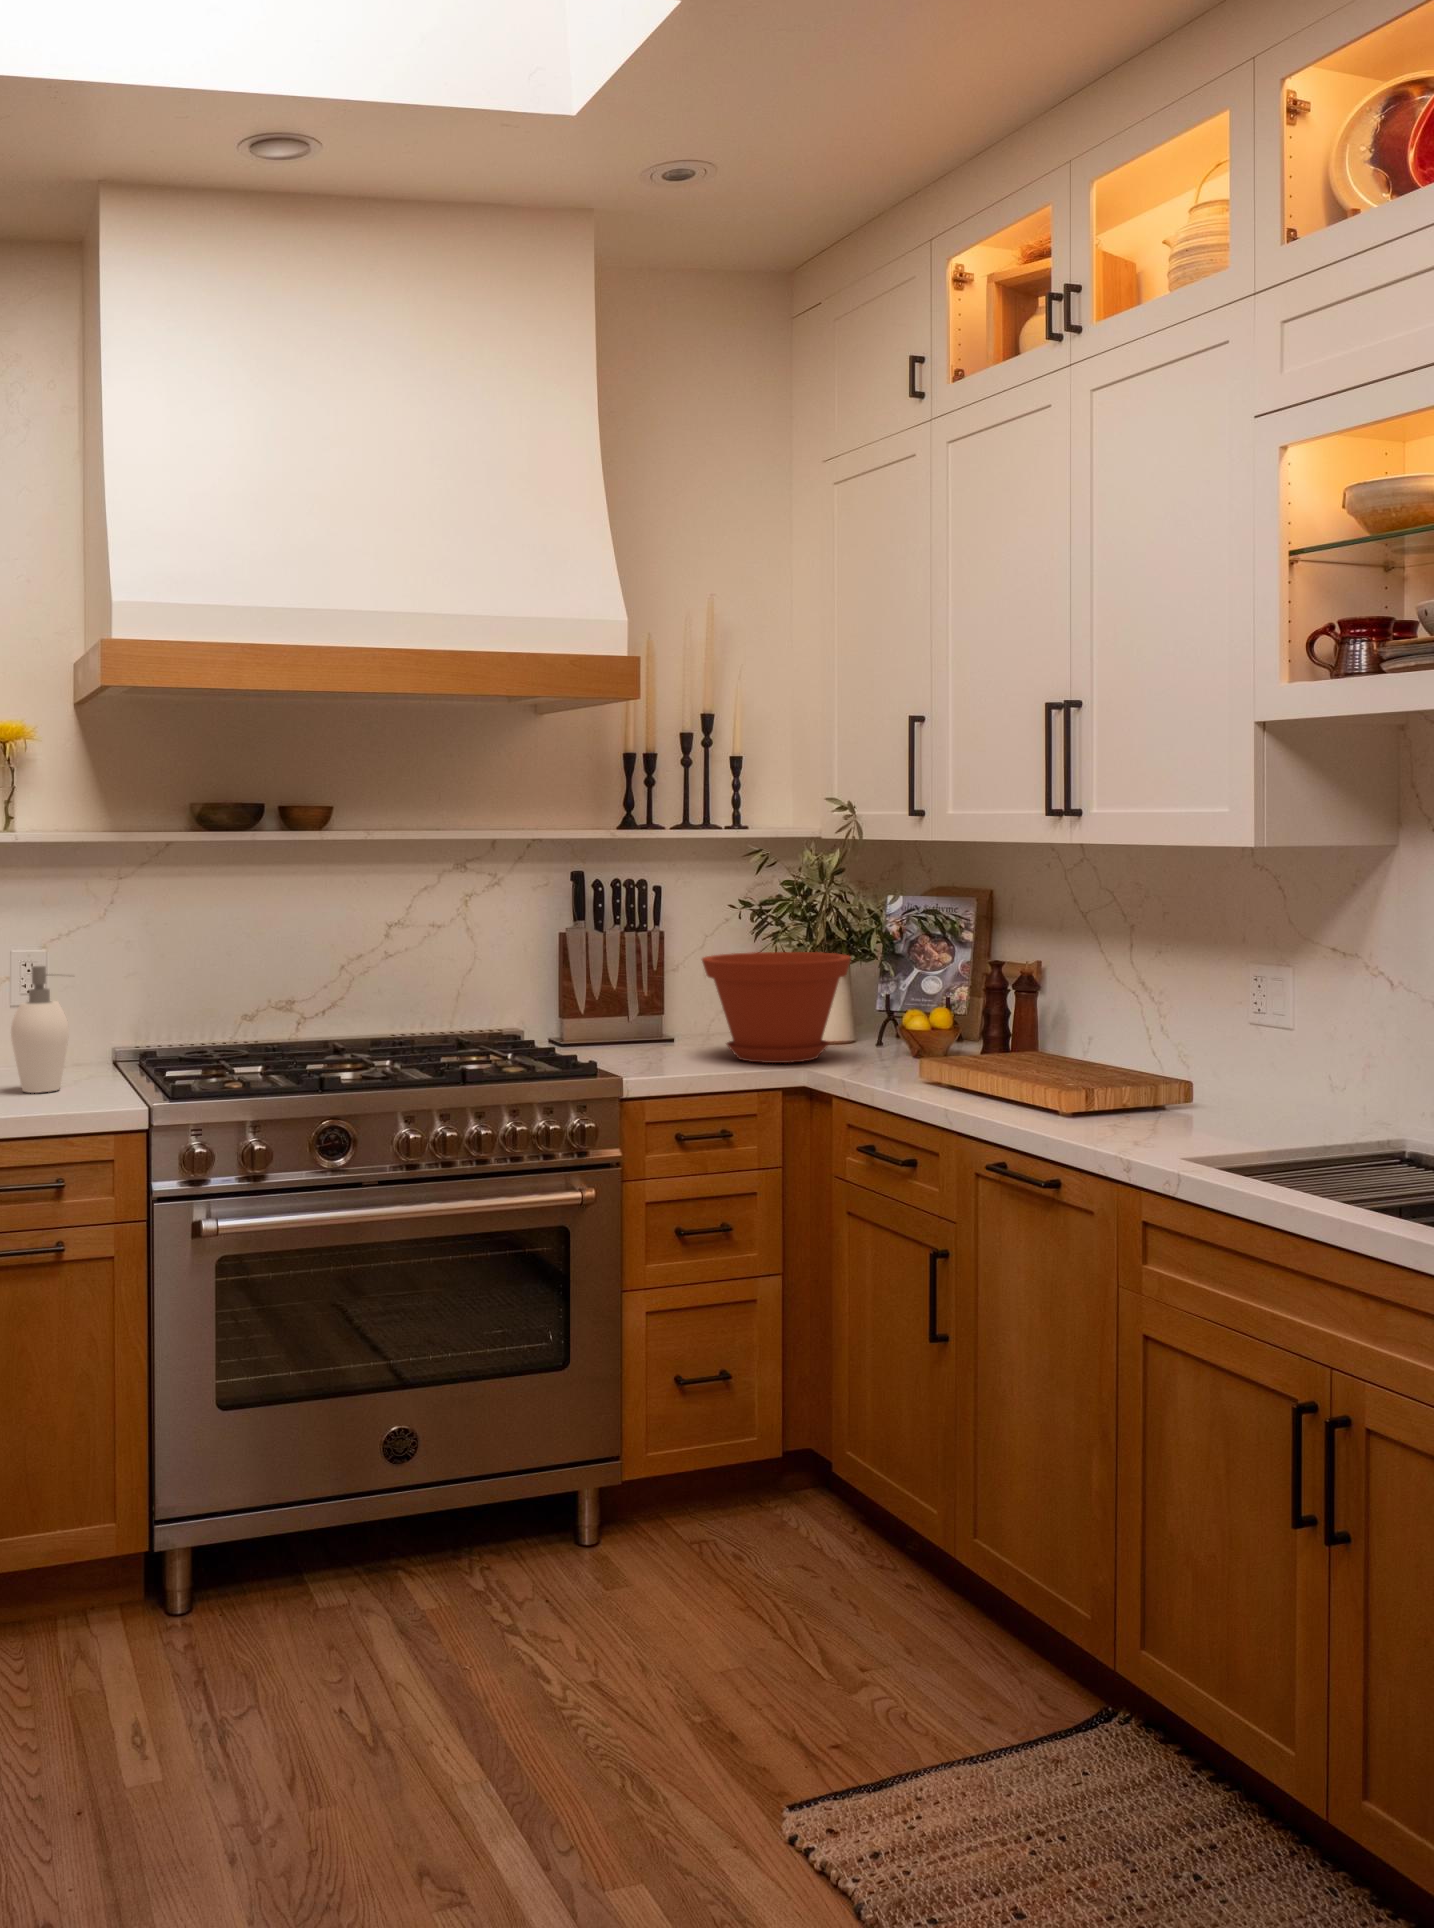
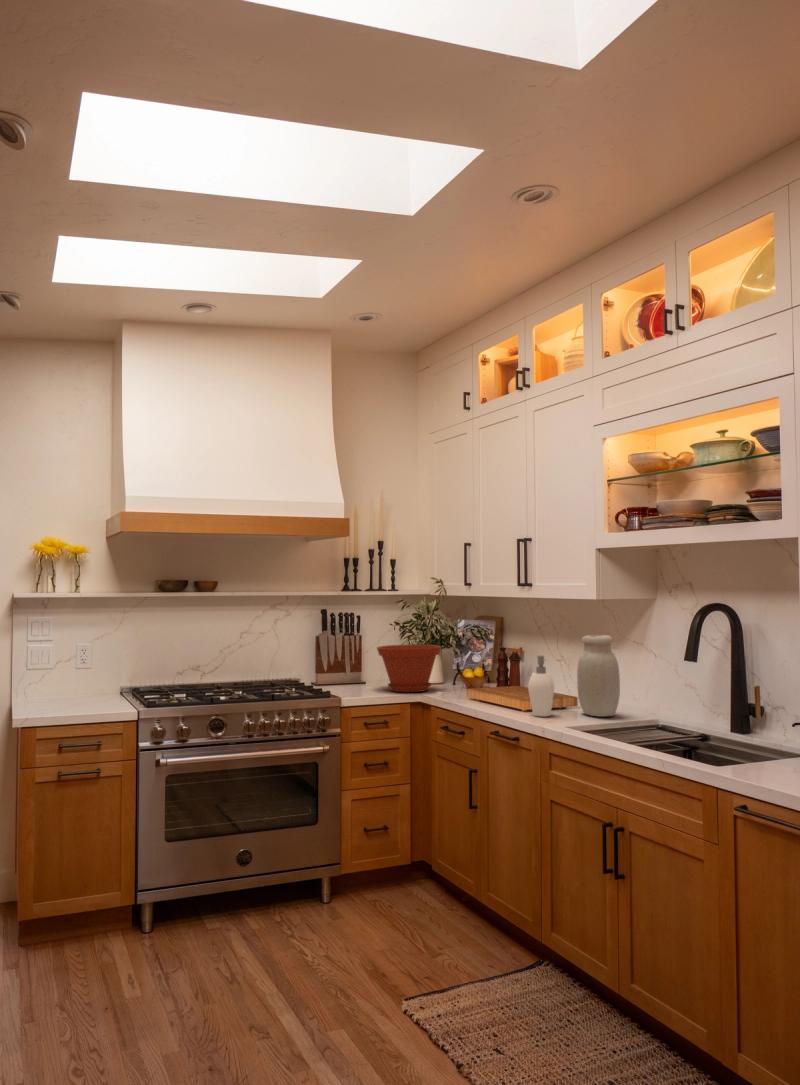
jar: none [1198,933,1304,1130] -> present [577,635,620,717]
soap dispenser: present [11,966,69,1093] -> present [528,655,554,717]

